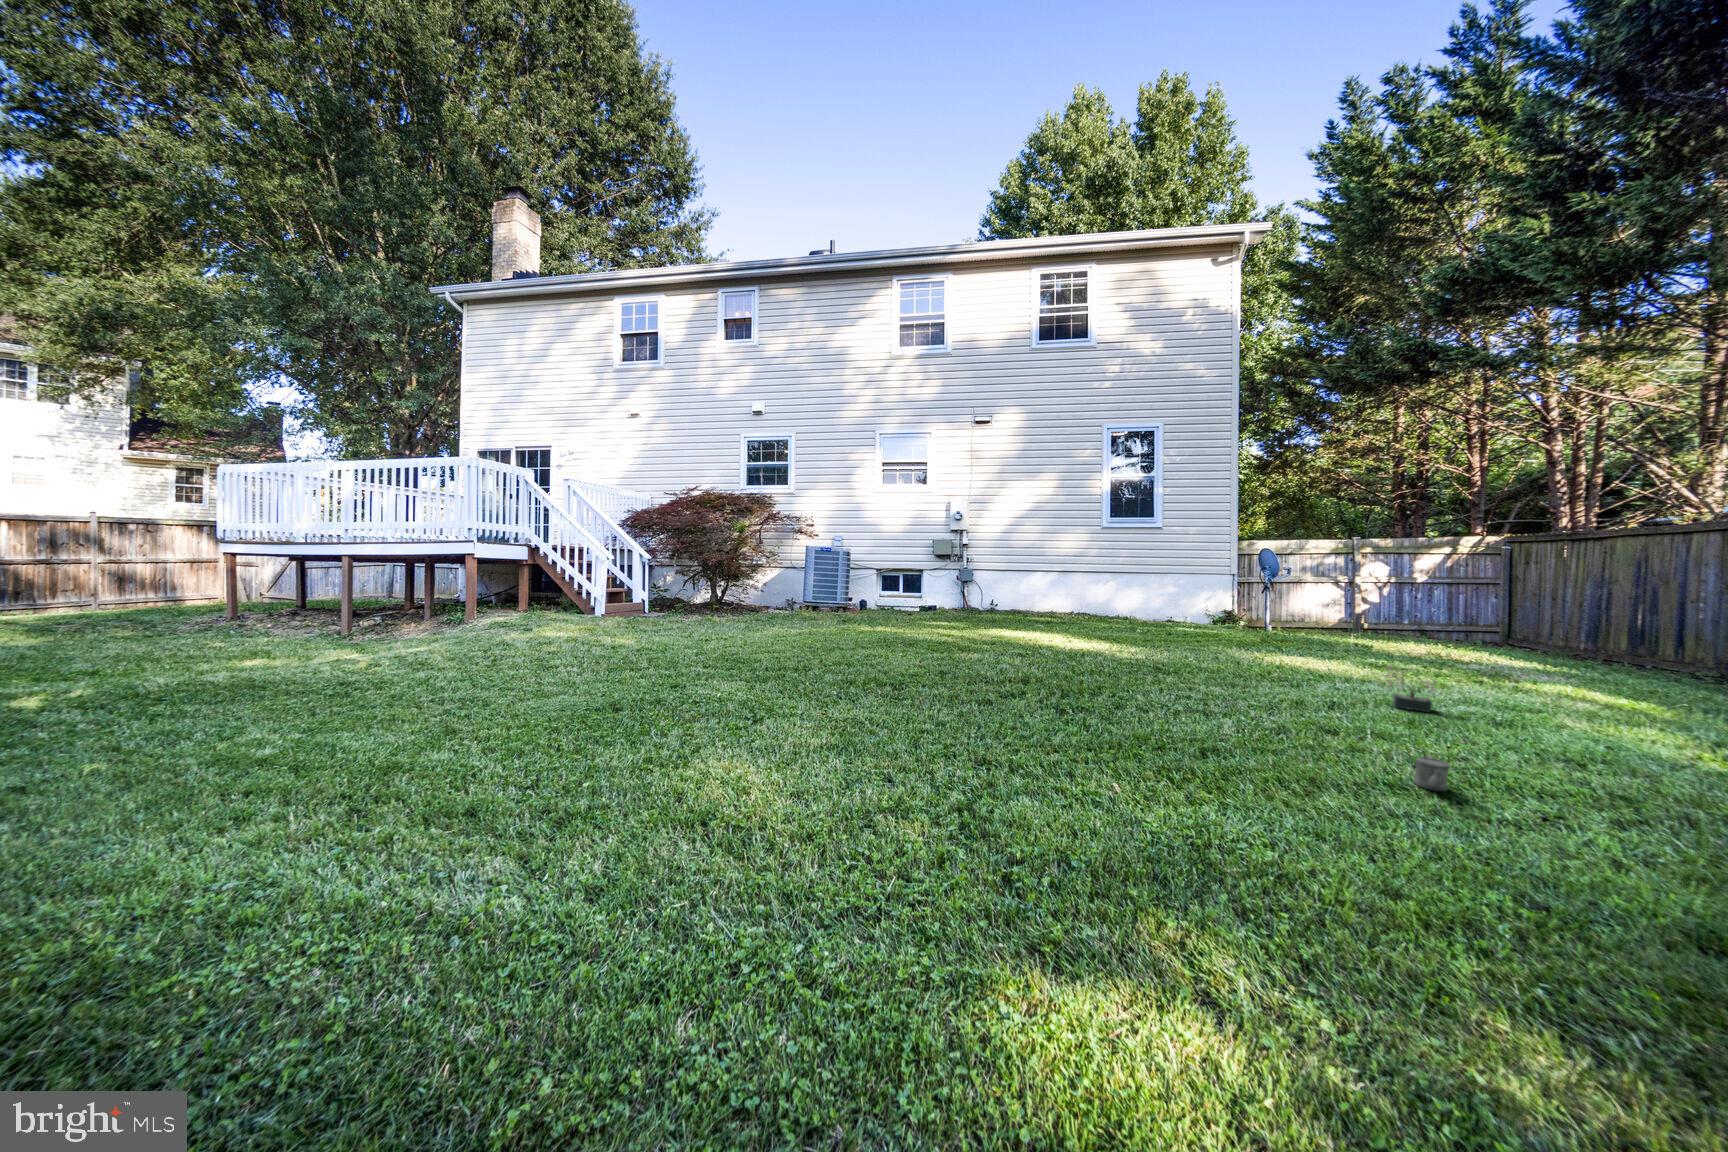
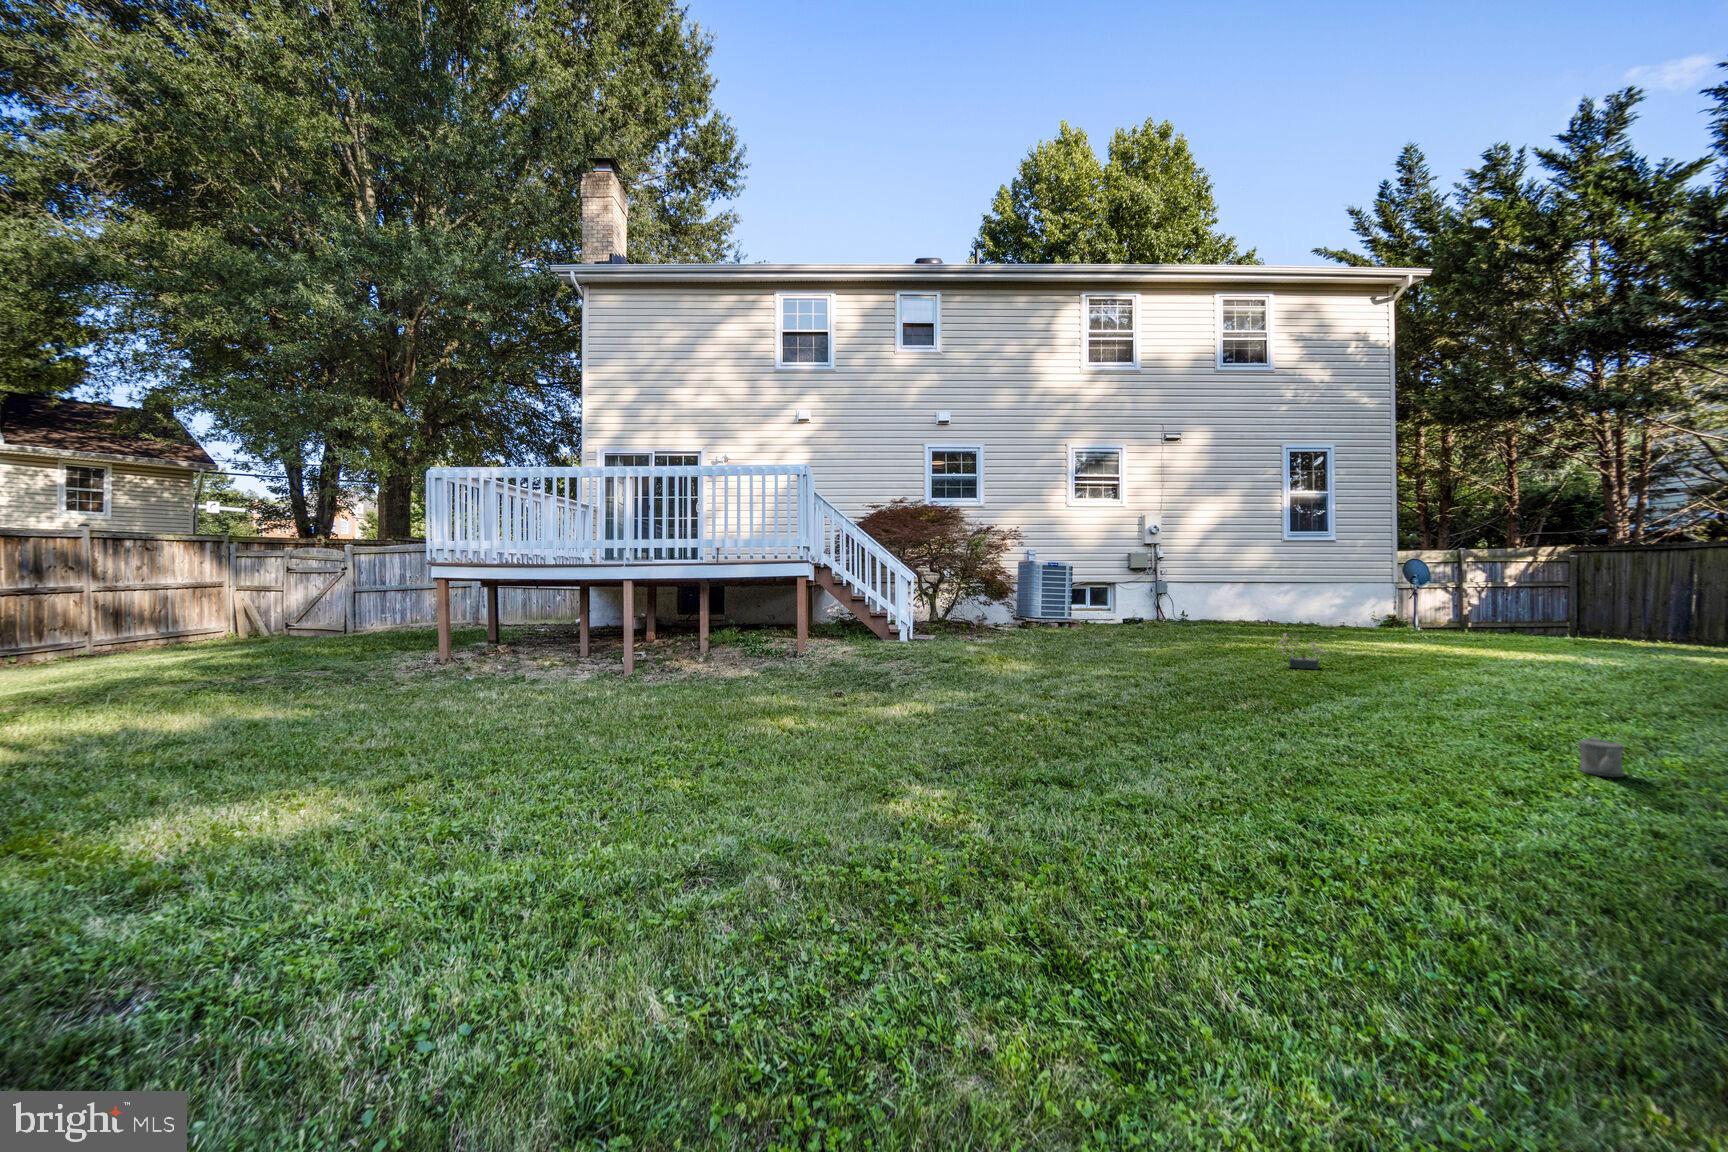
decorative plant: present [1386,666,1442,712] -> present [1281,634,1323,669]

